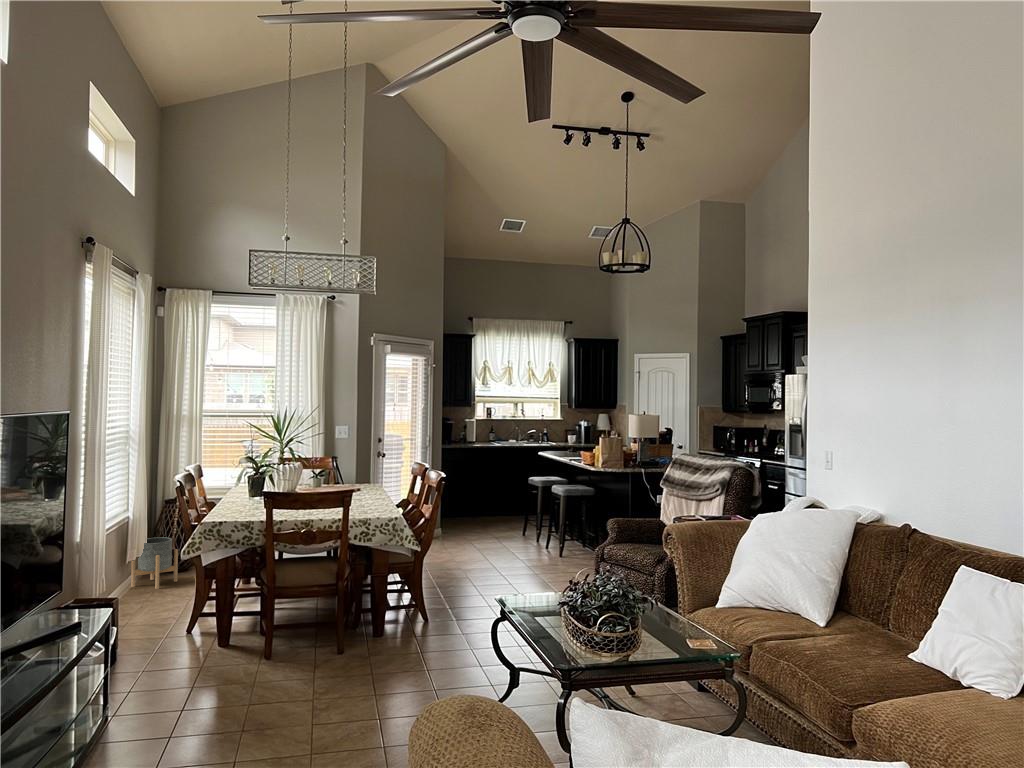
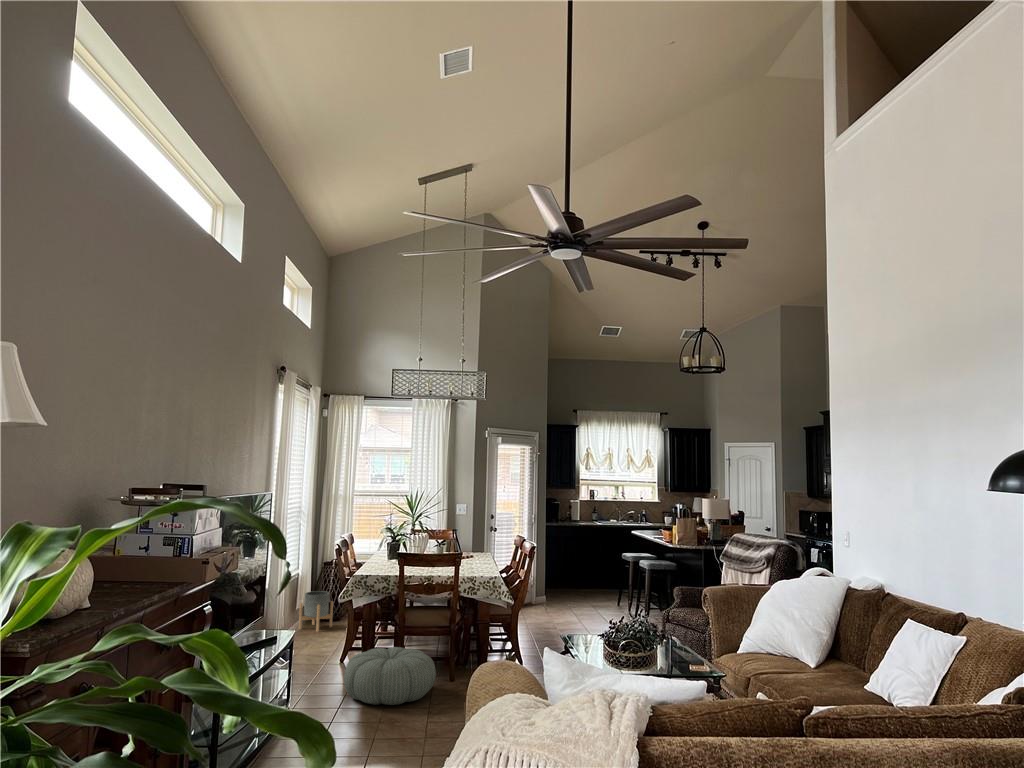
pouf: none [188,616,320,701] -> present [344,647,436,705]

